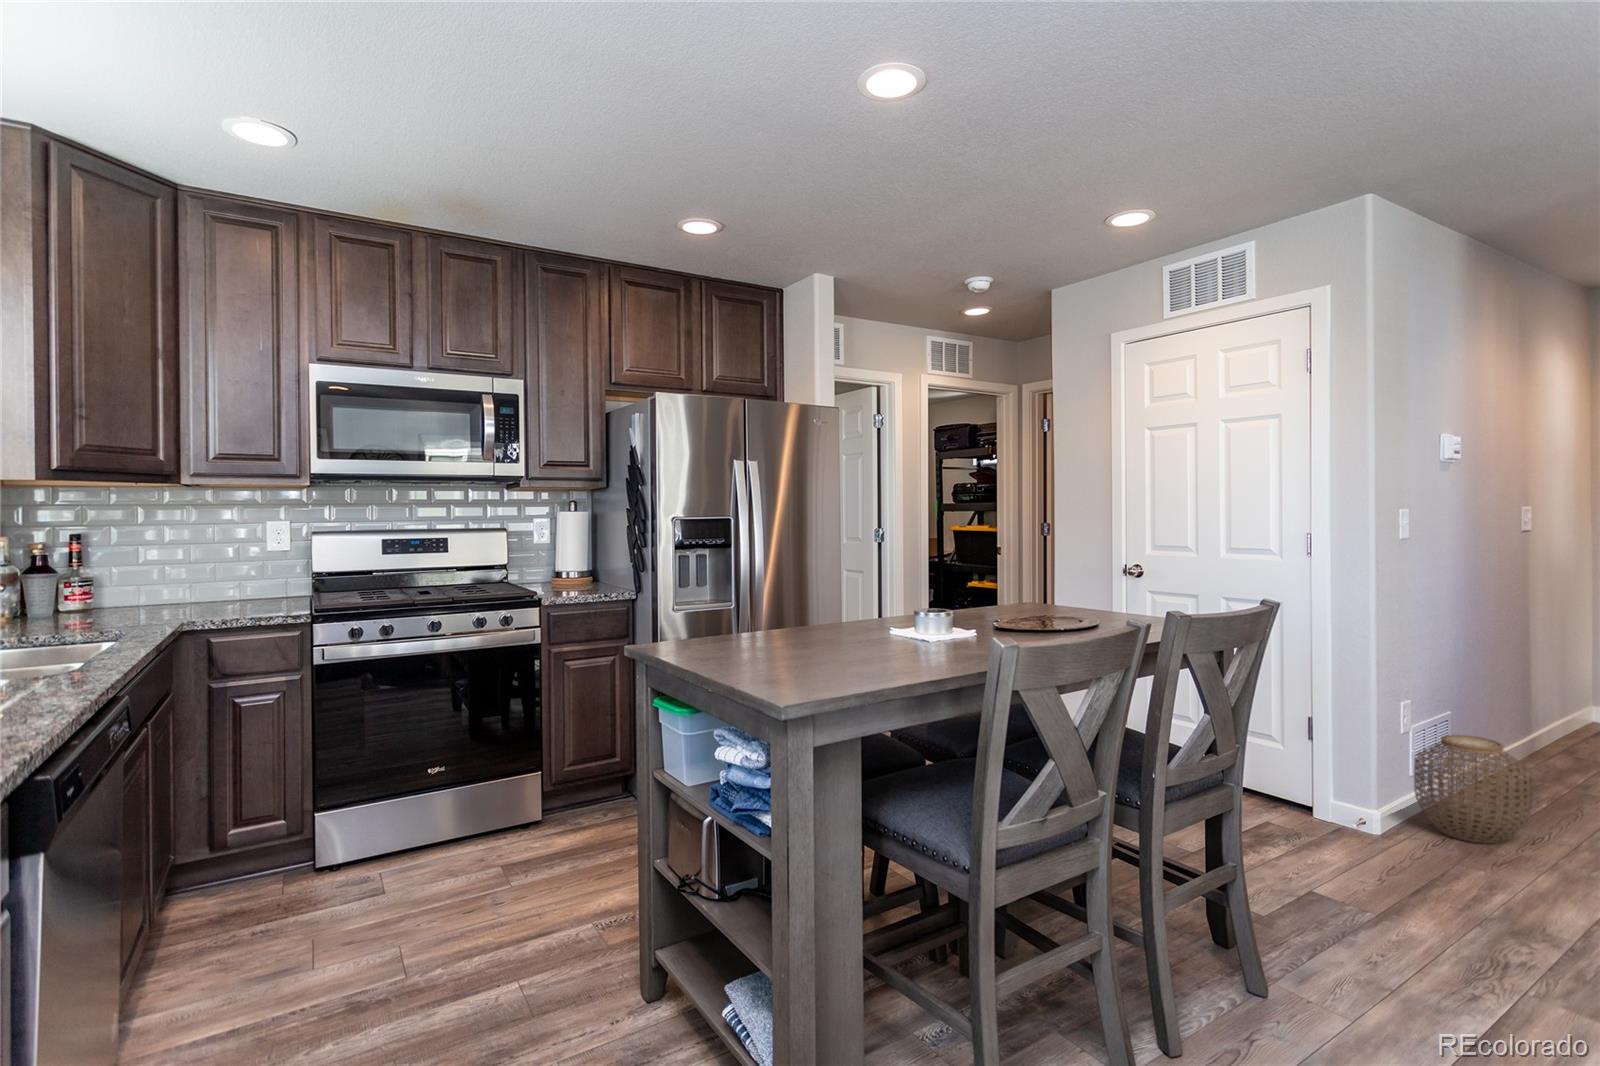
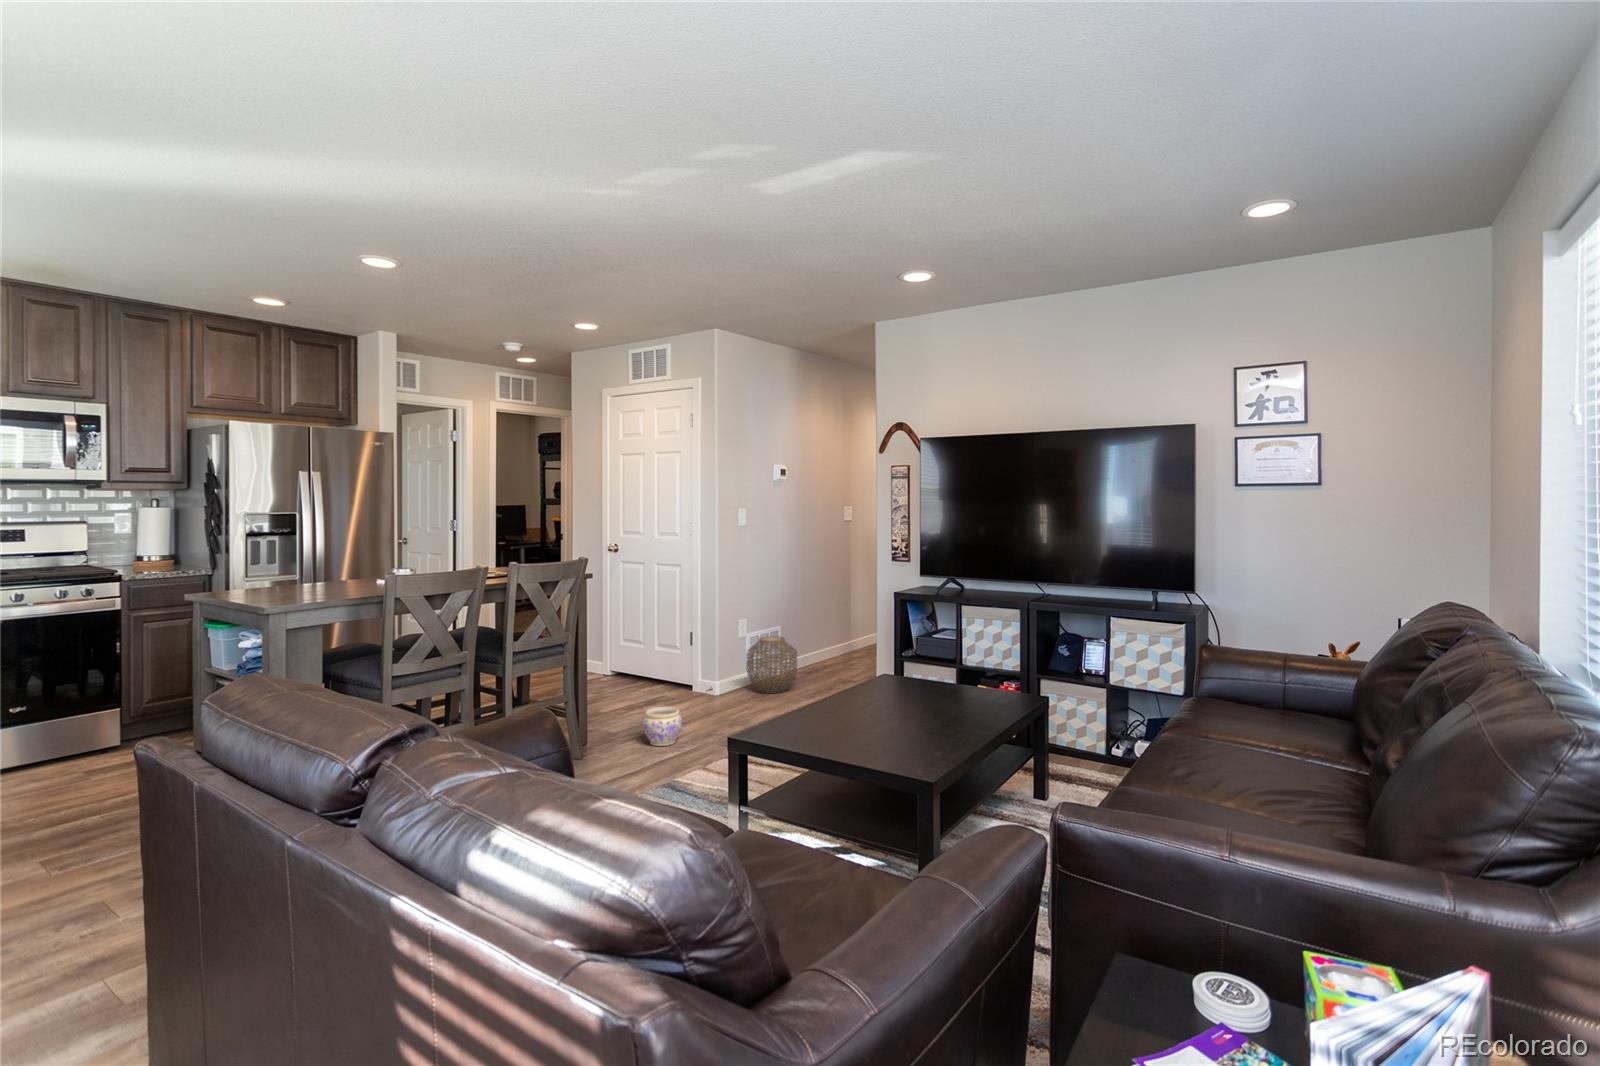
planter: none [1345,886,1438,976] -> present [643,707,682,746]

